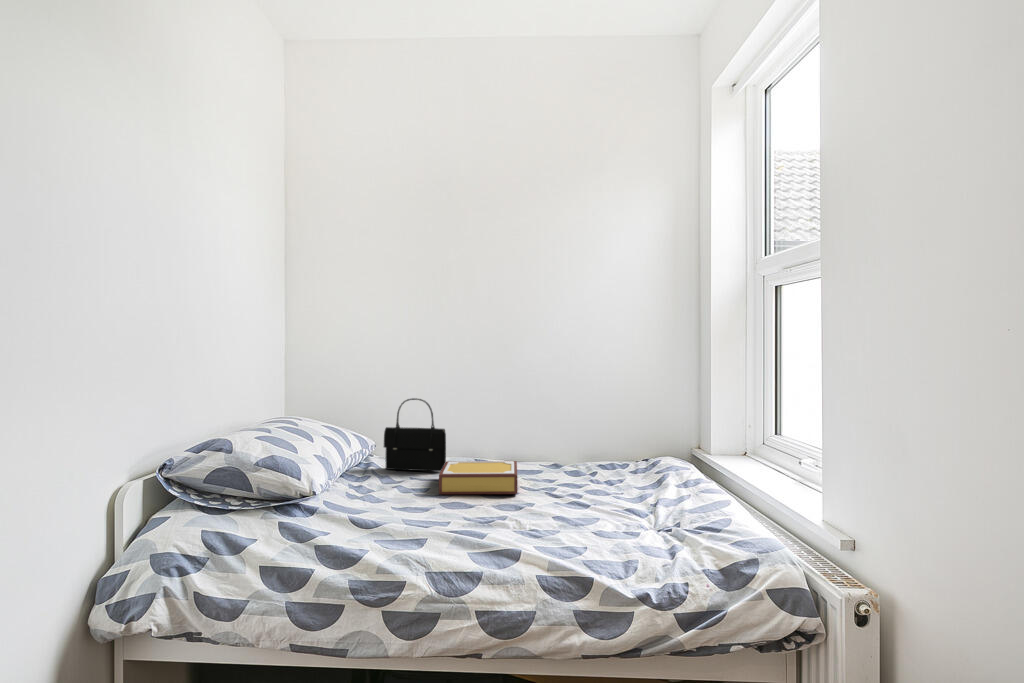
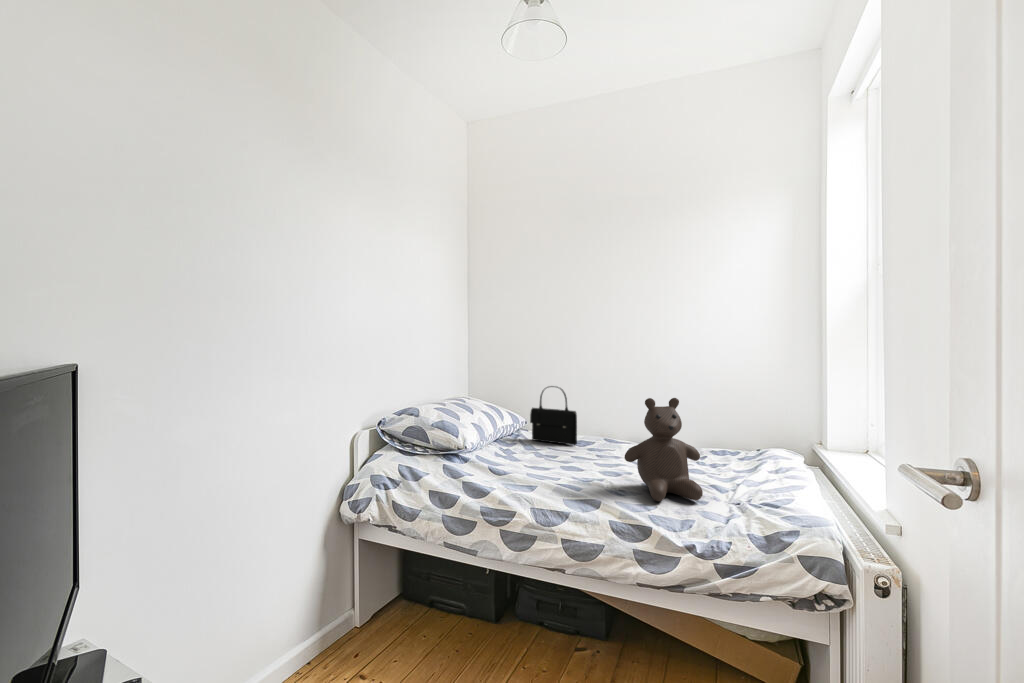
teddy bear: none [536,409,632,540] -> present [625,398,703,501]
book: present [439,461,517,494] -> none [562,437,631,466]

